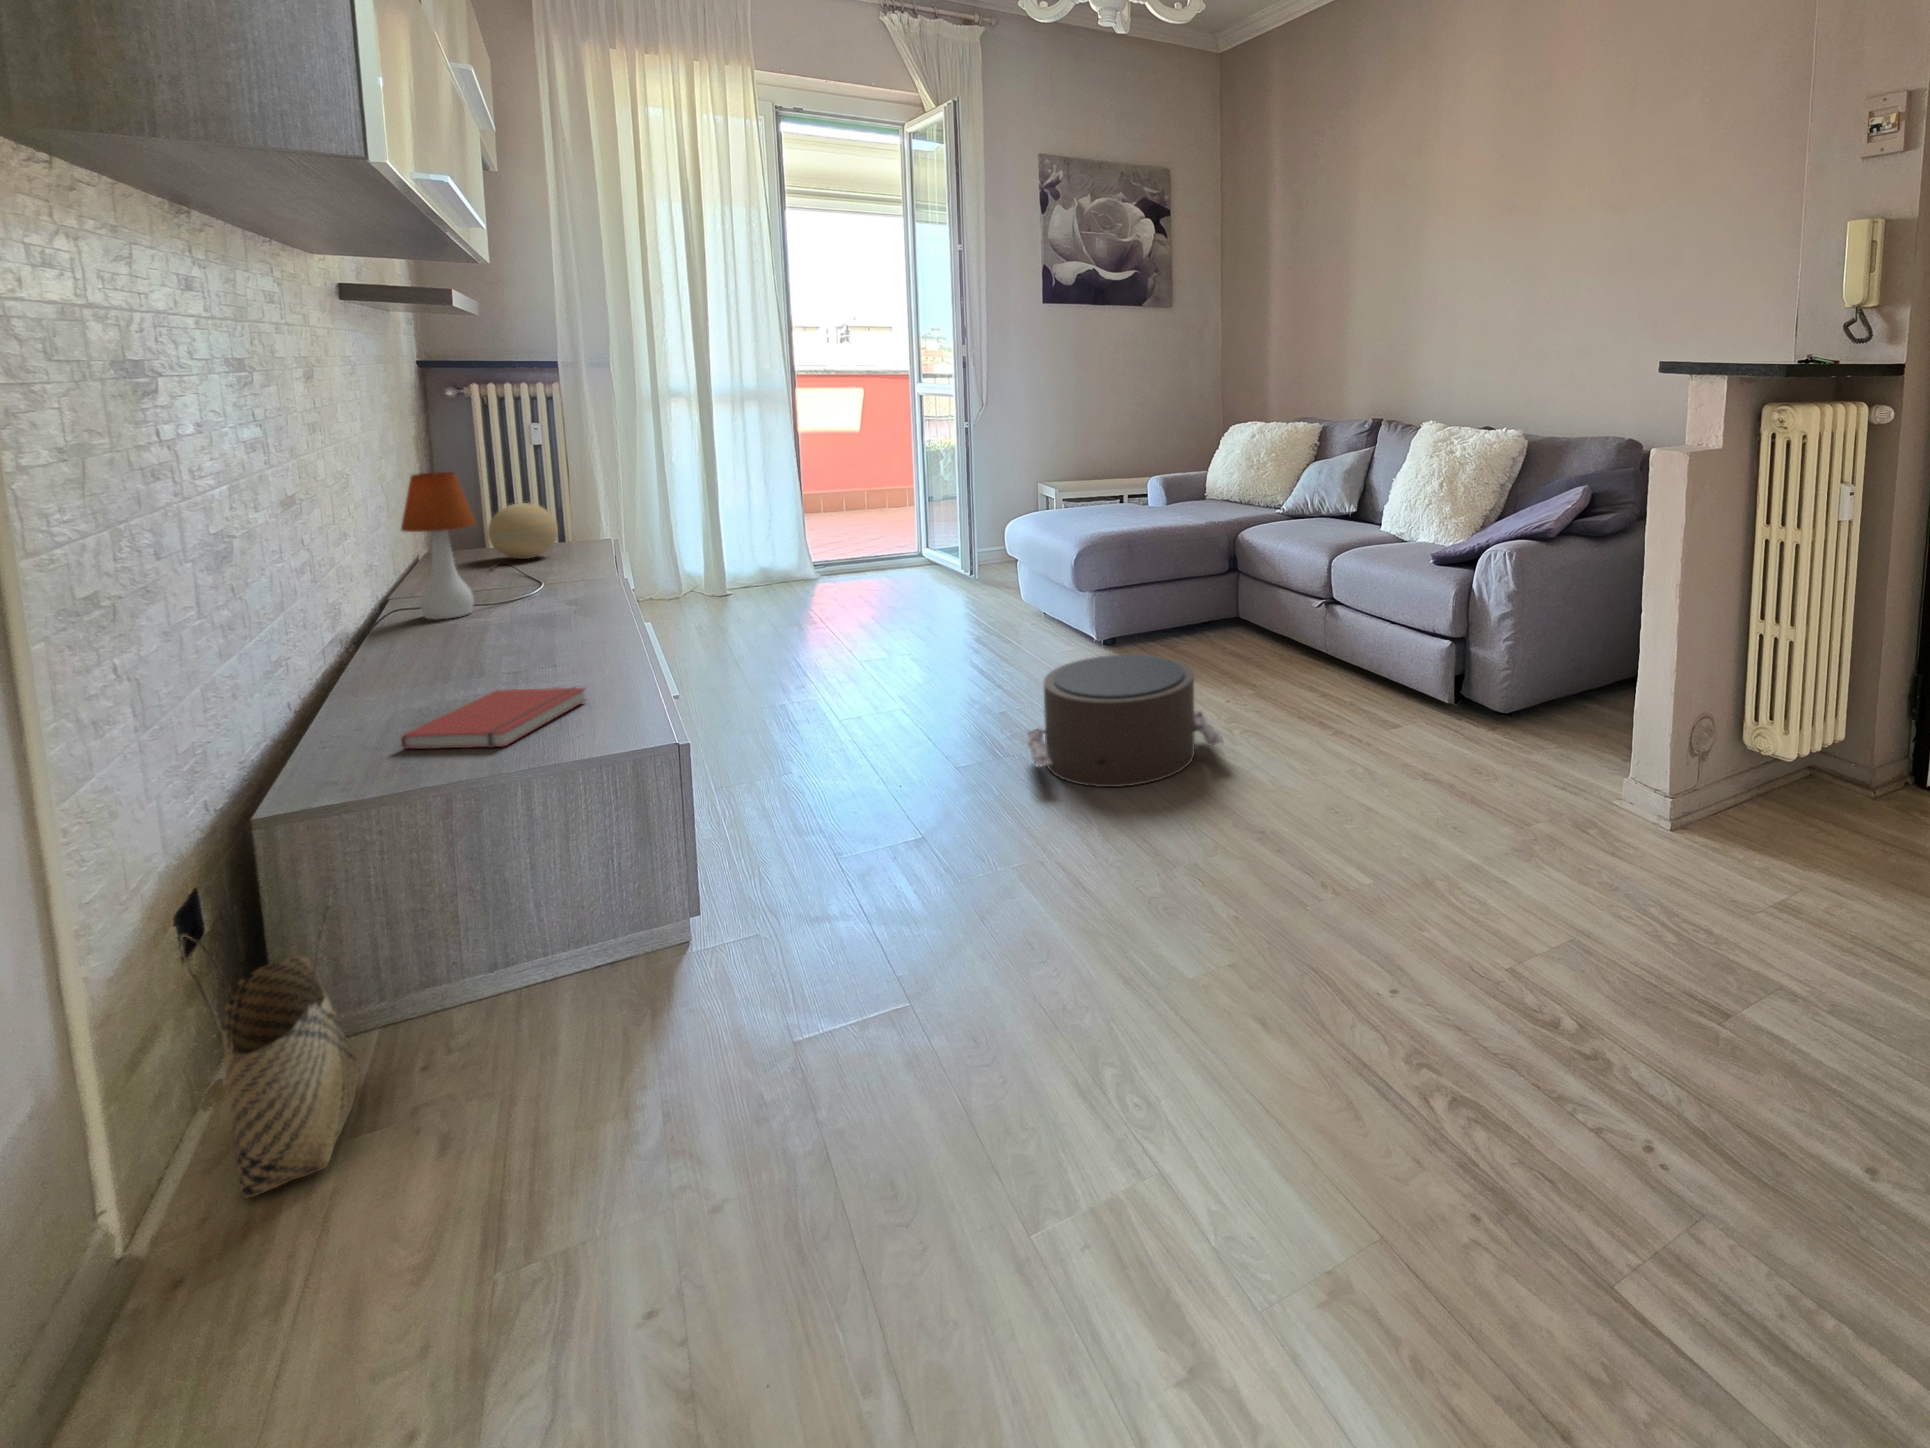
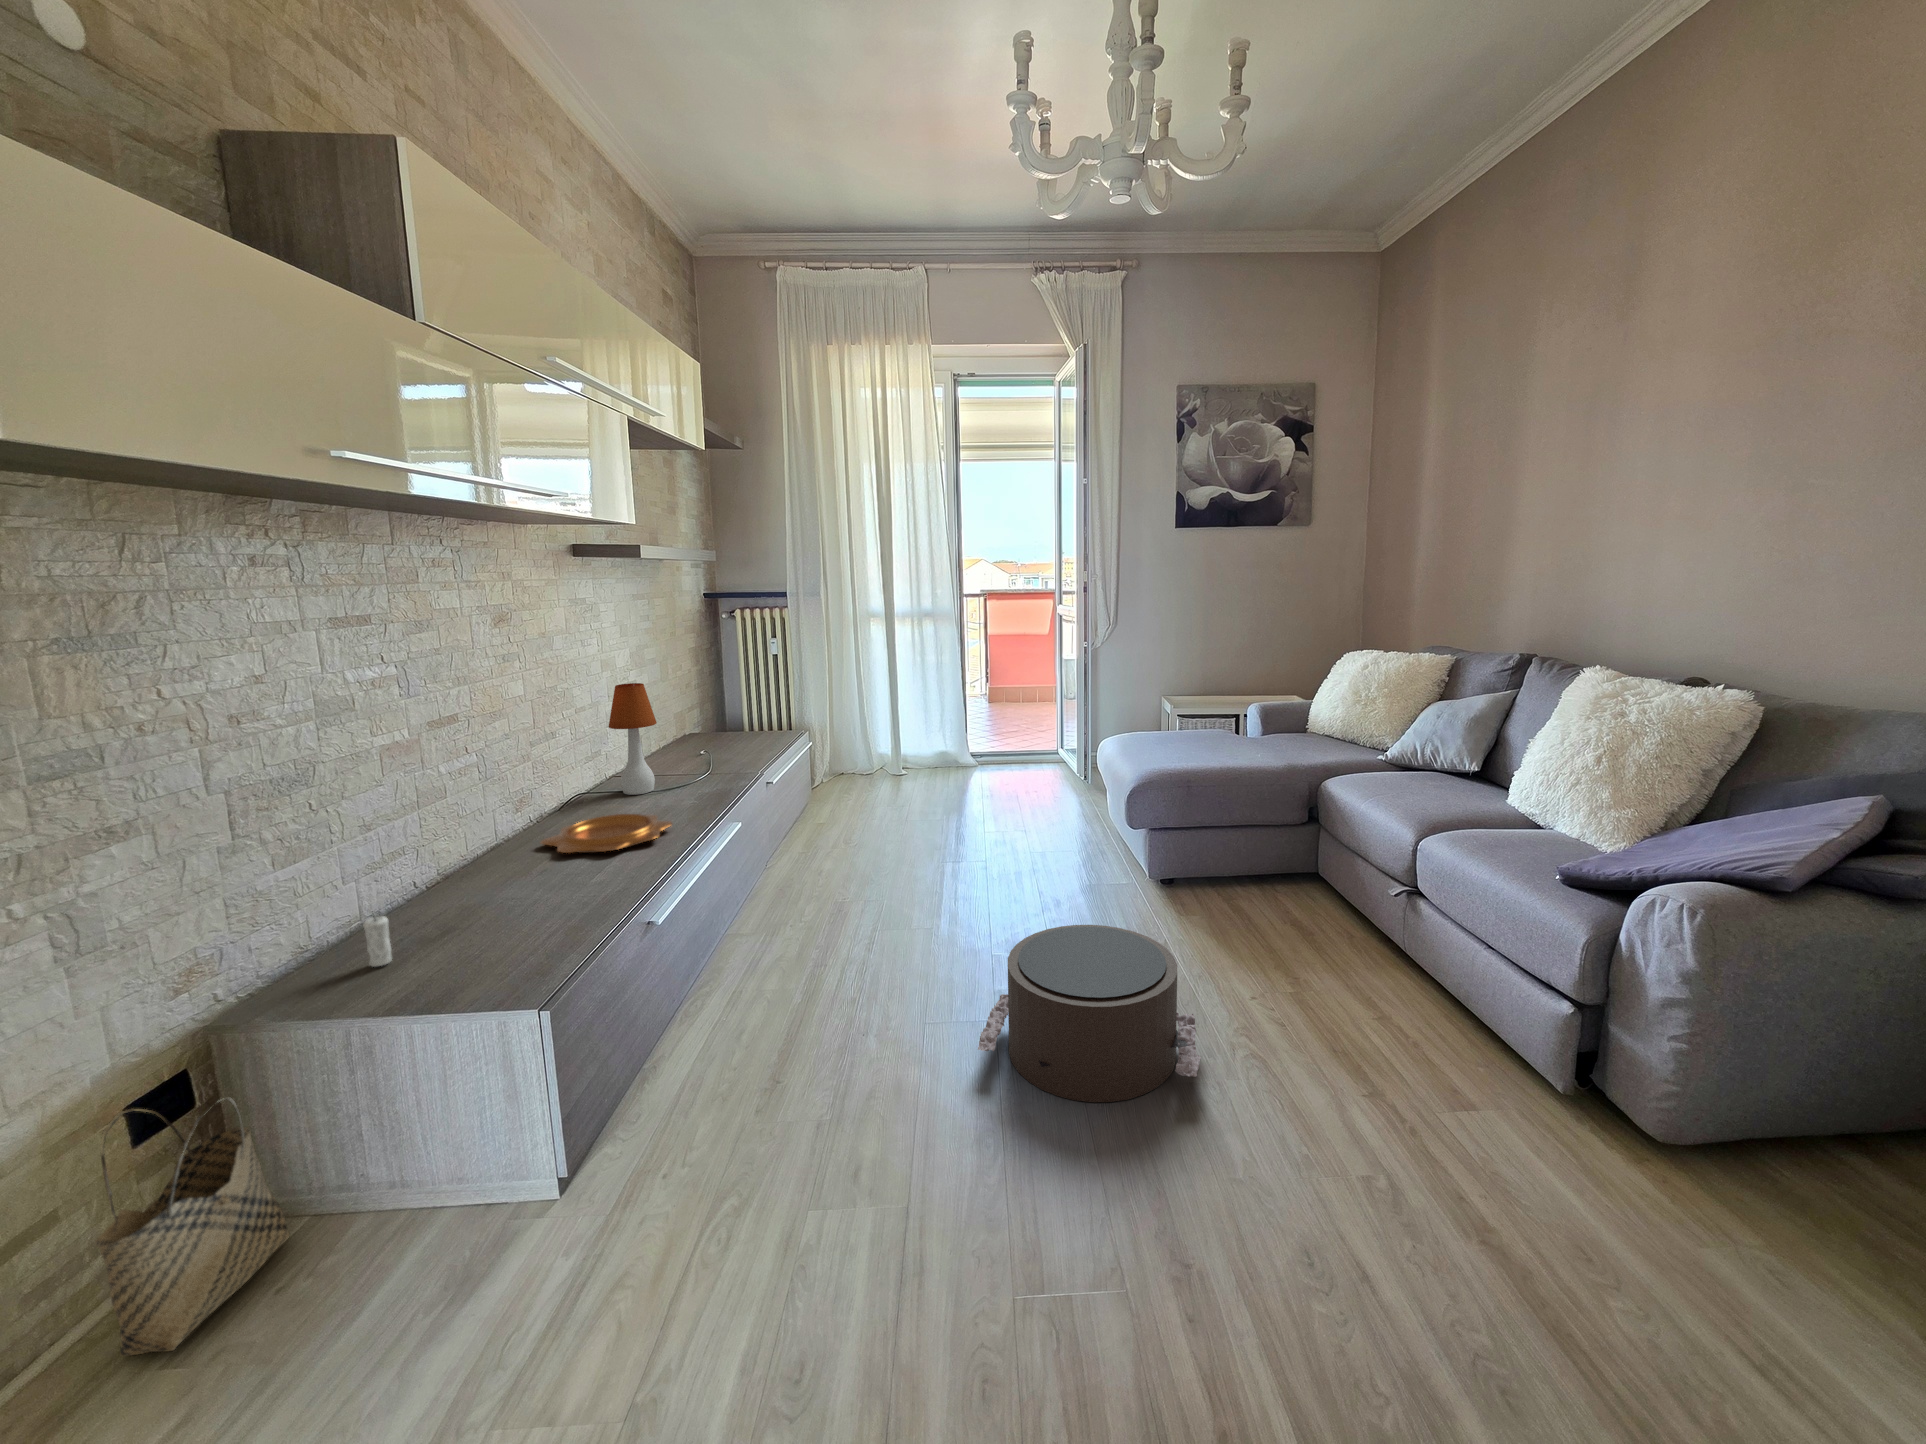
decorative orb: present [488,503,558,559] -> none [718,700,762,742]
decorative bowl: none [394,626,576,671] -> present [541,814,672,853]
book: present [401,687,586,749] -> none [439,884,595,951]
candle: none [340,712,378,782] -> present [364,916,392,966]

